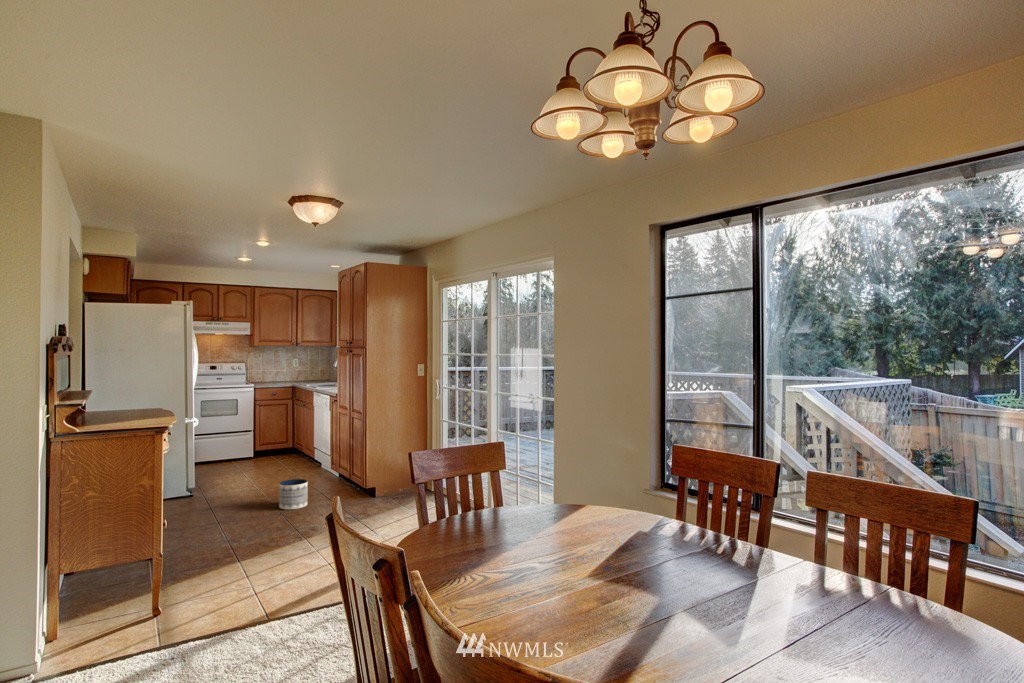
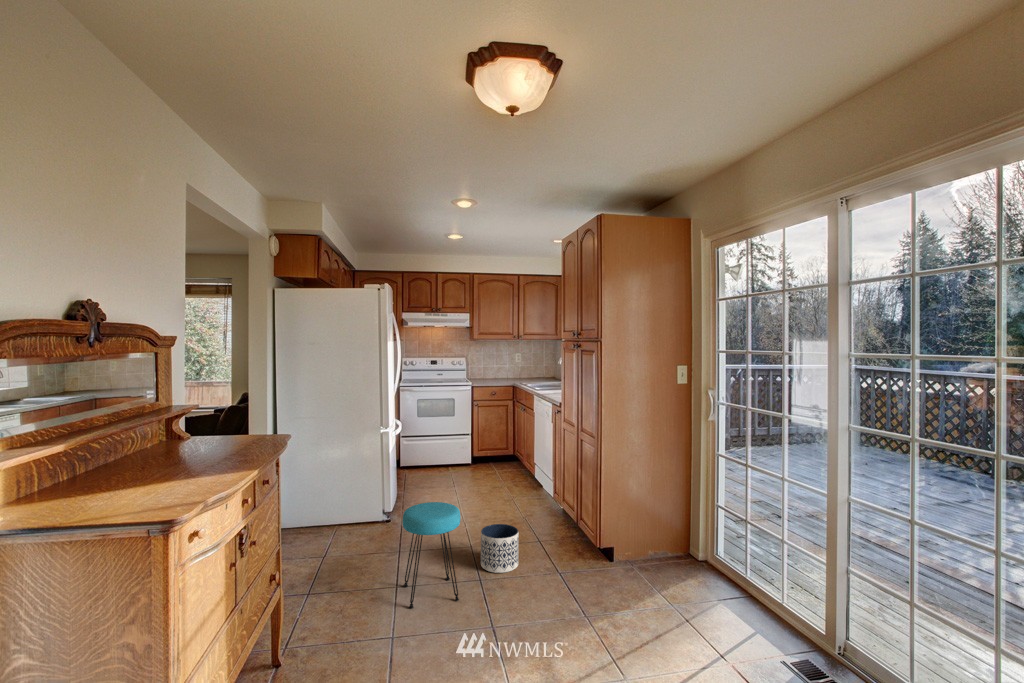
stool: none [223,462,268,530] -> present [403,502,460,608]

